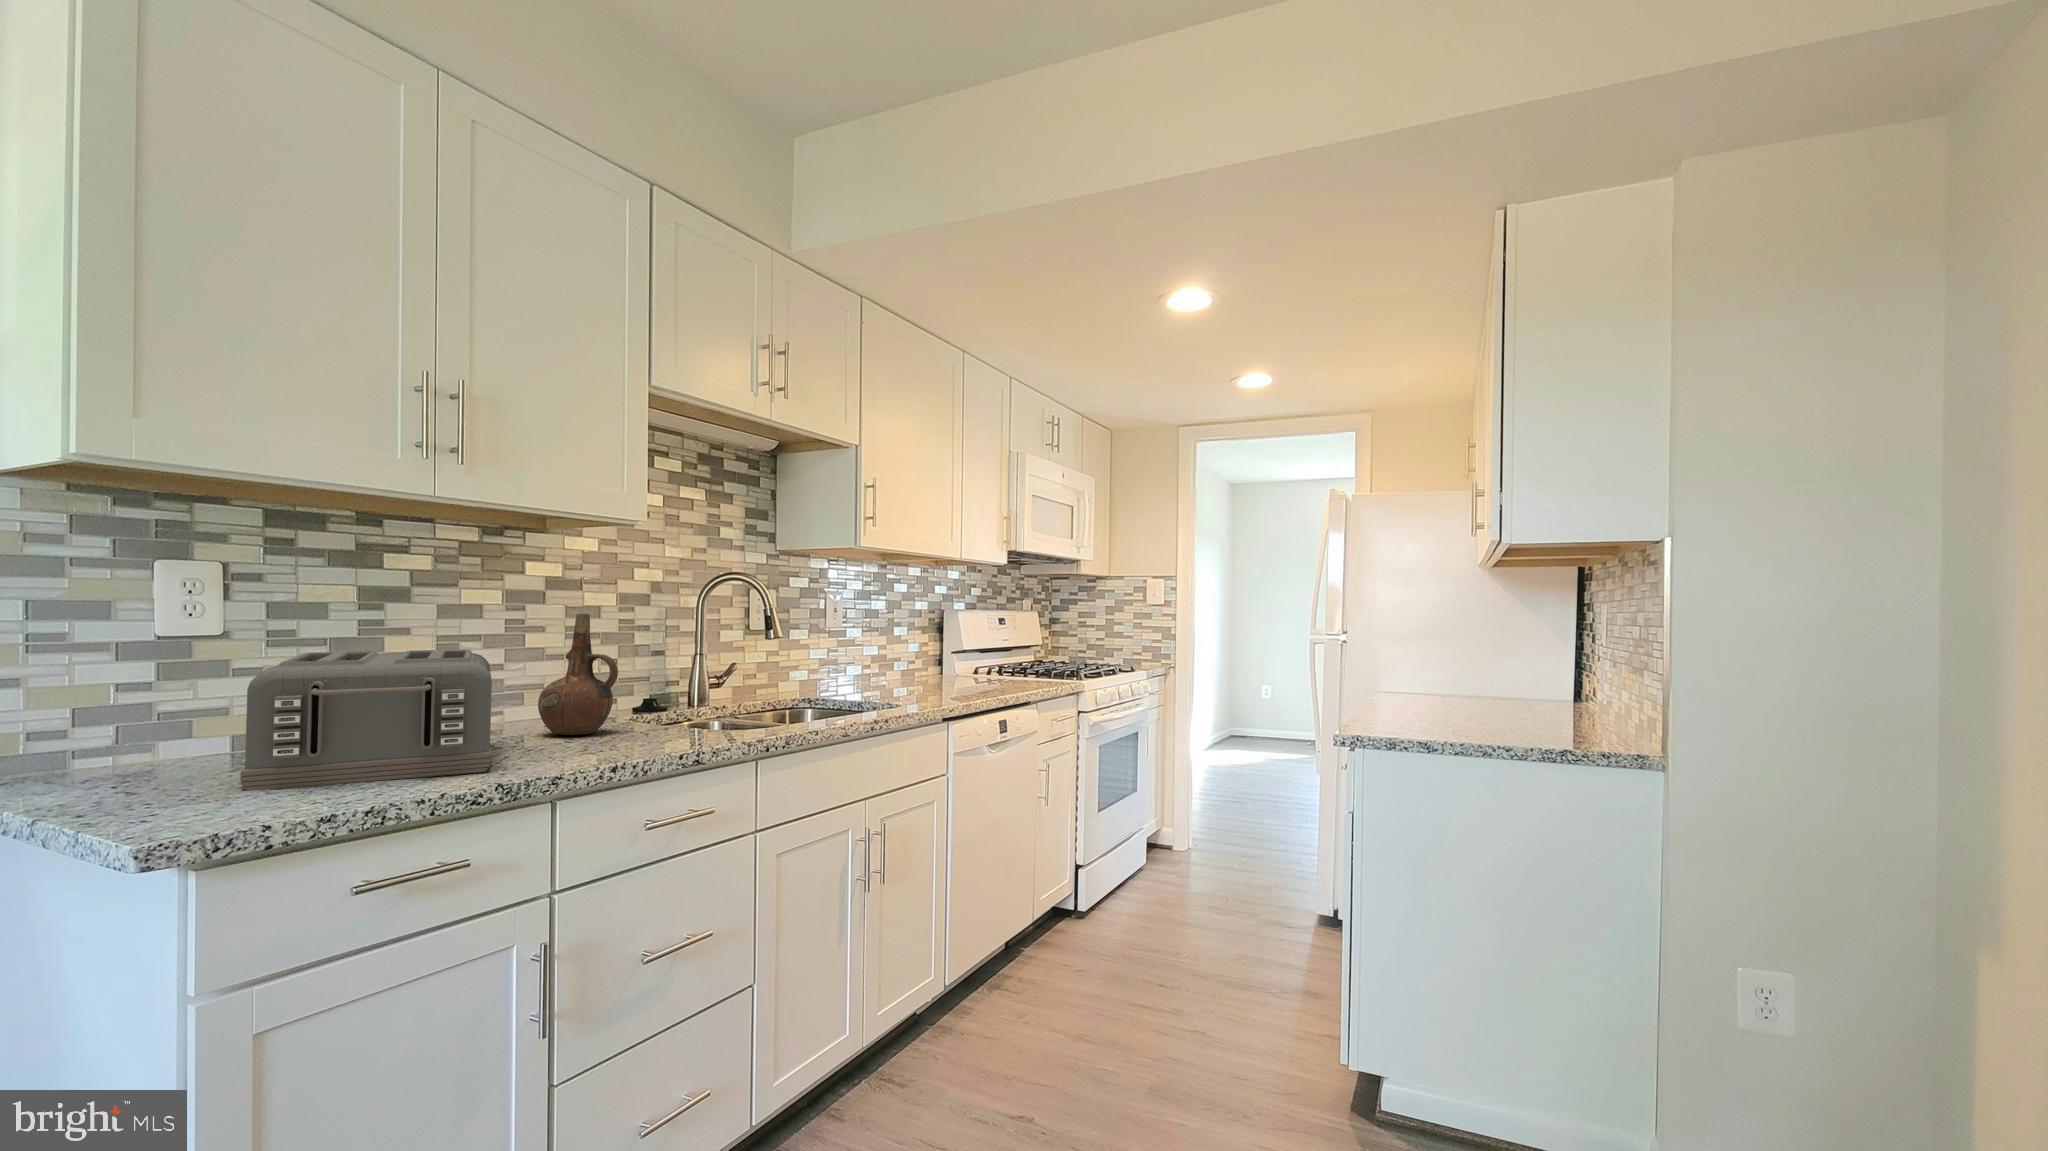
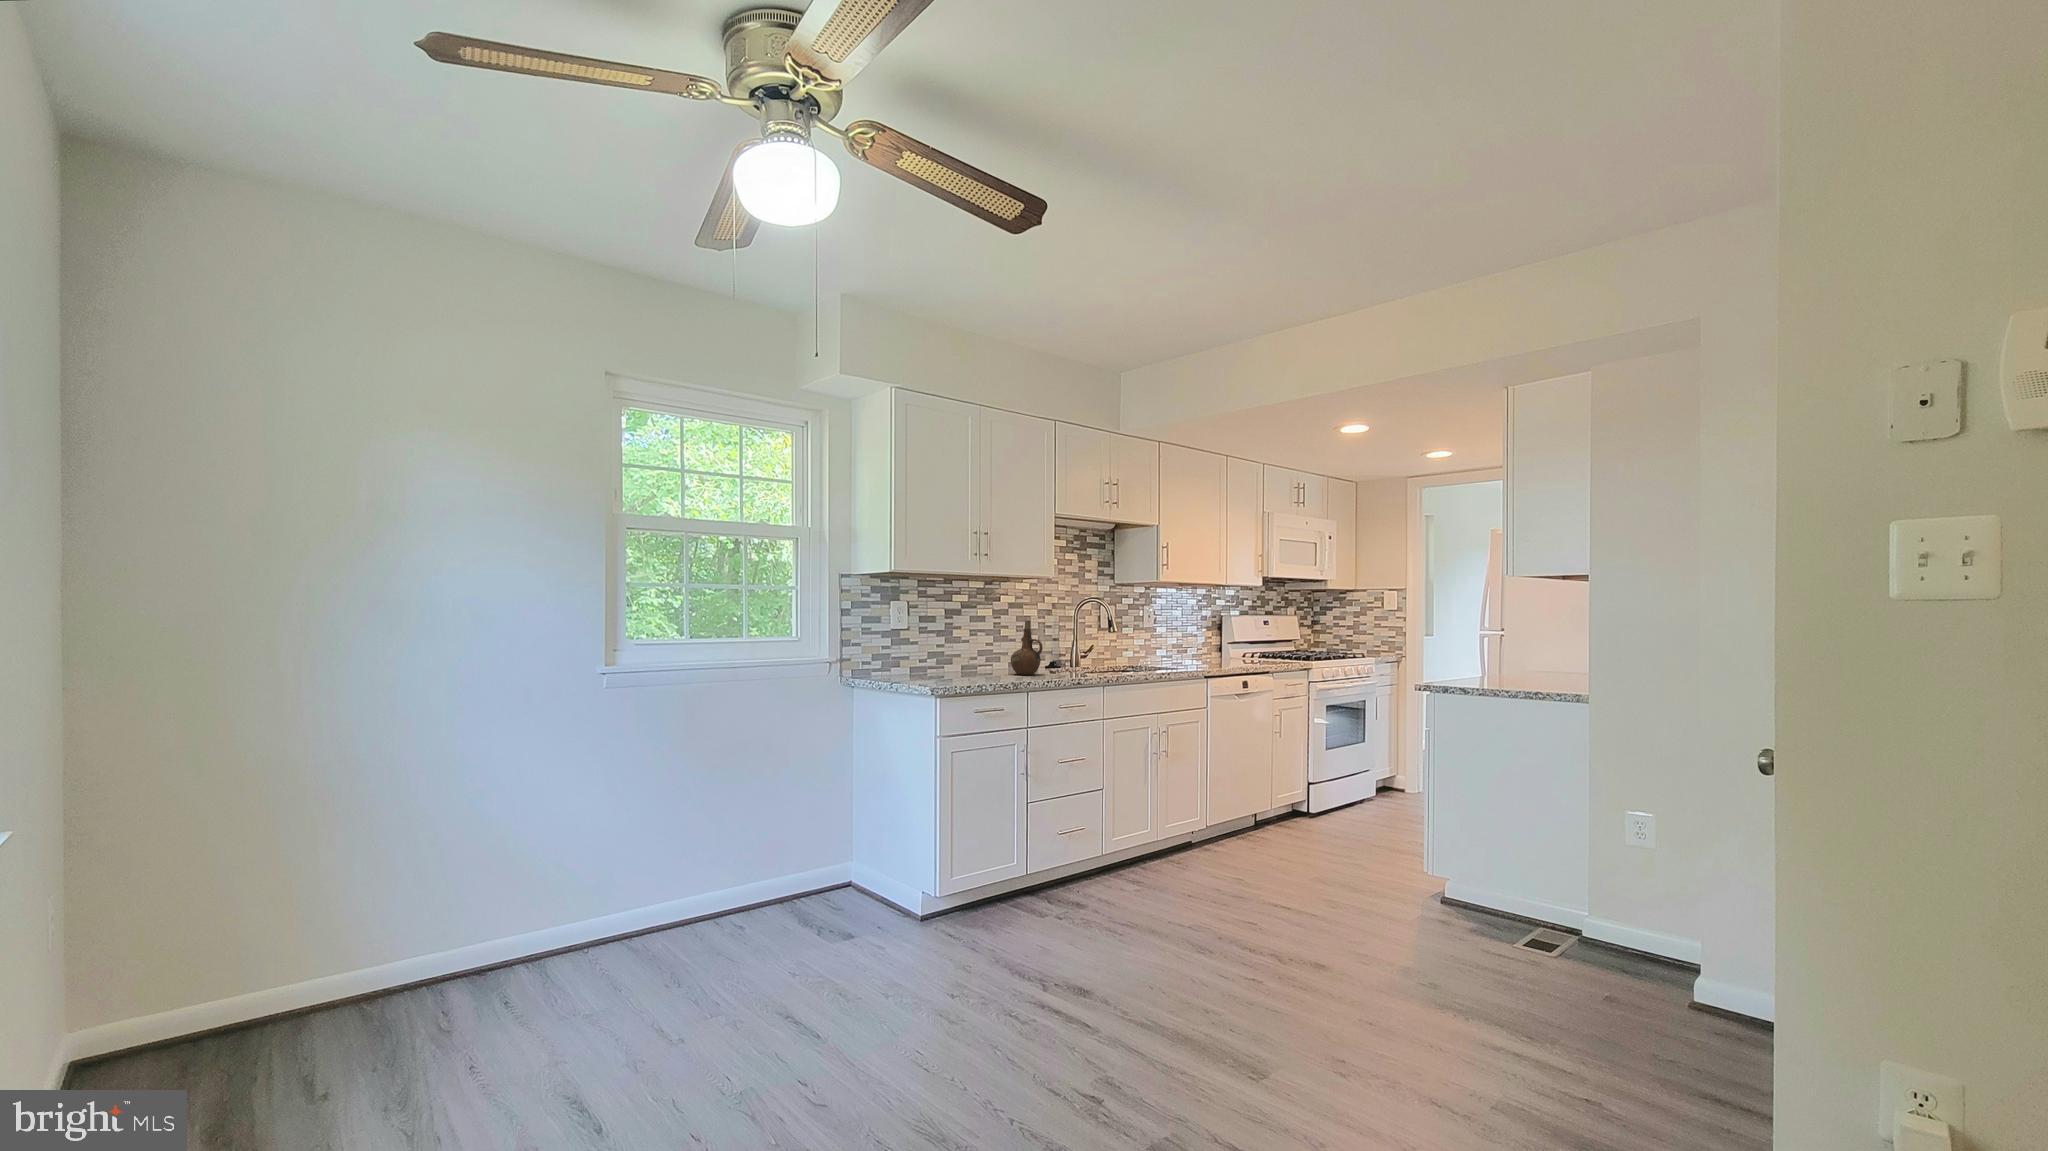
toaster: present [240,649,492,791] -> none [928,636,1005,684]

